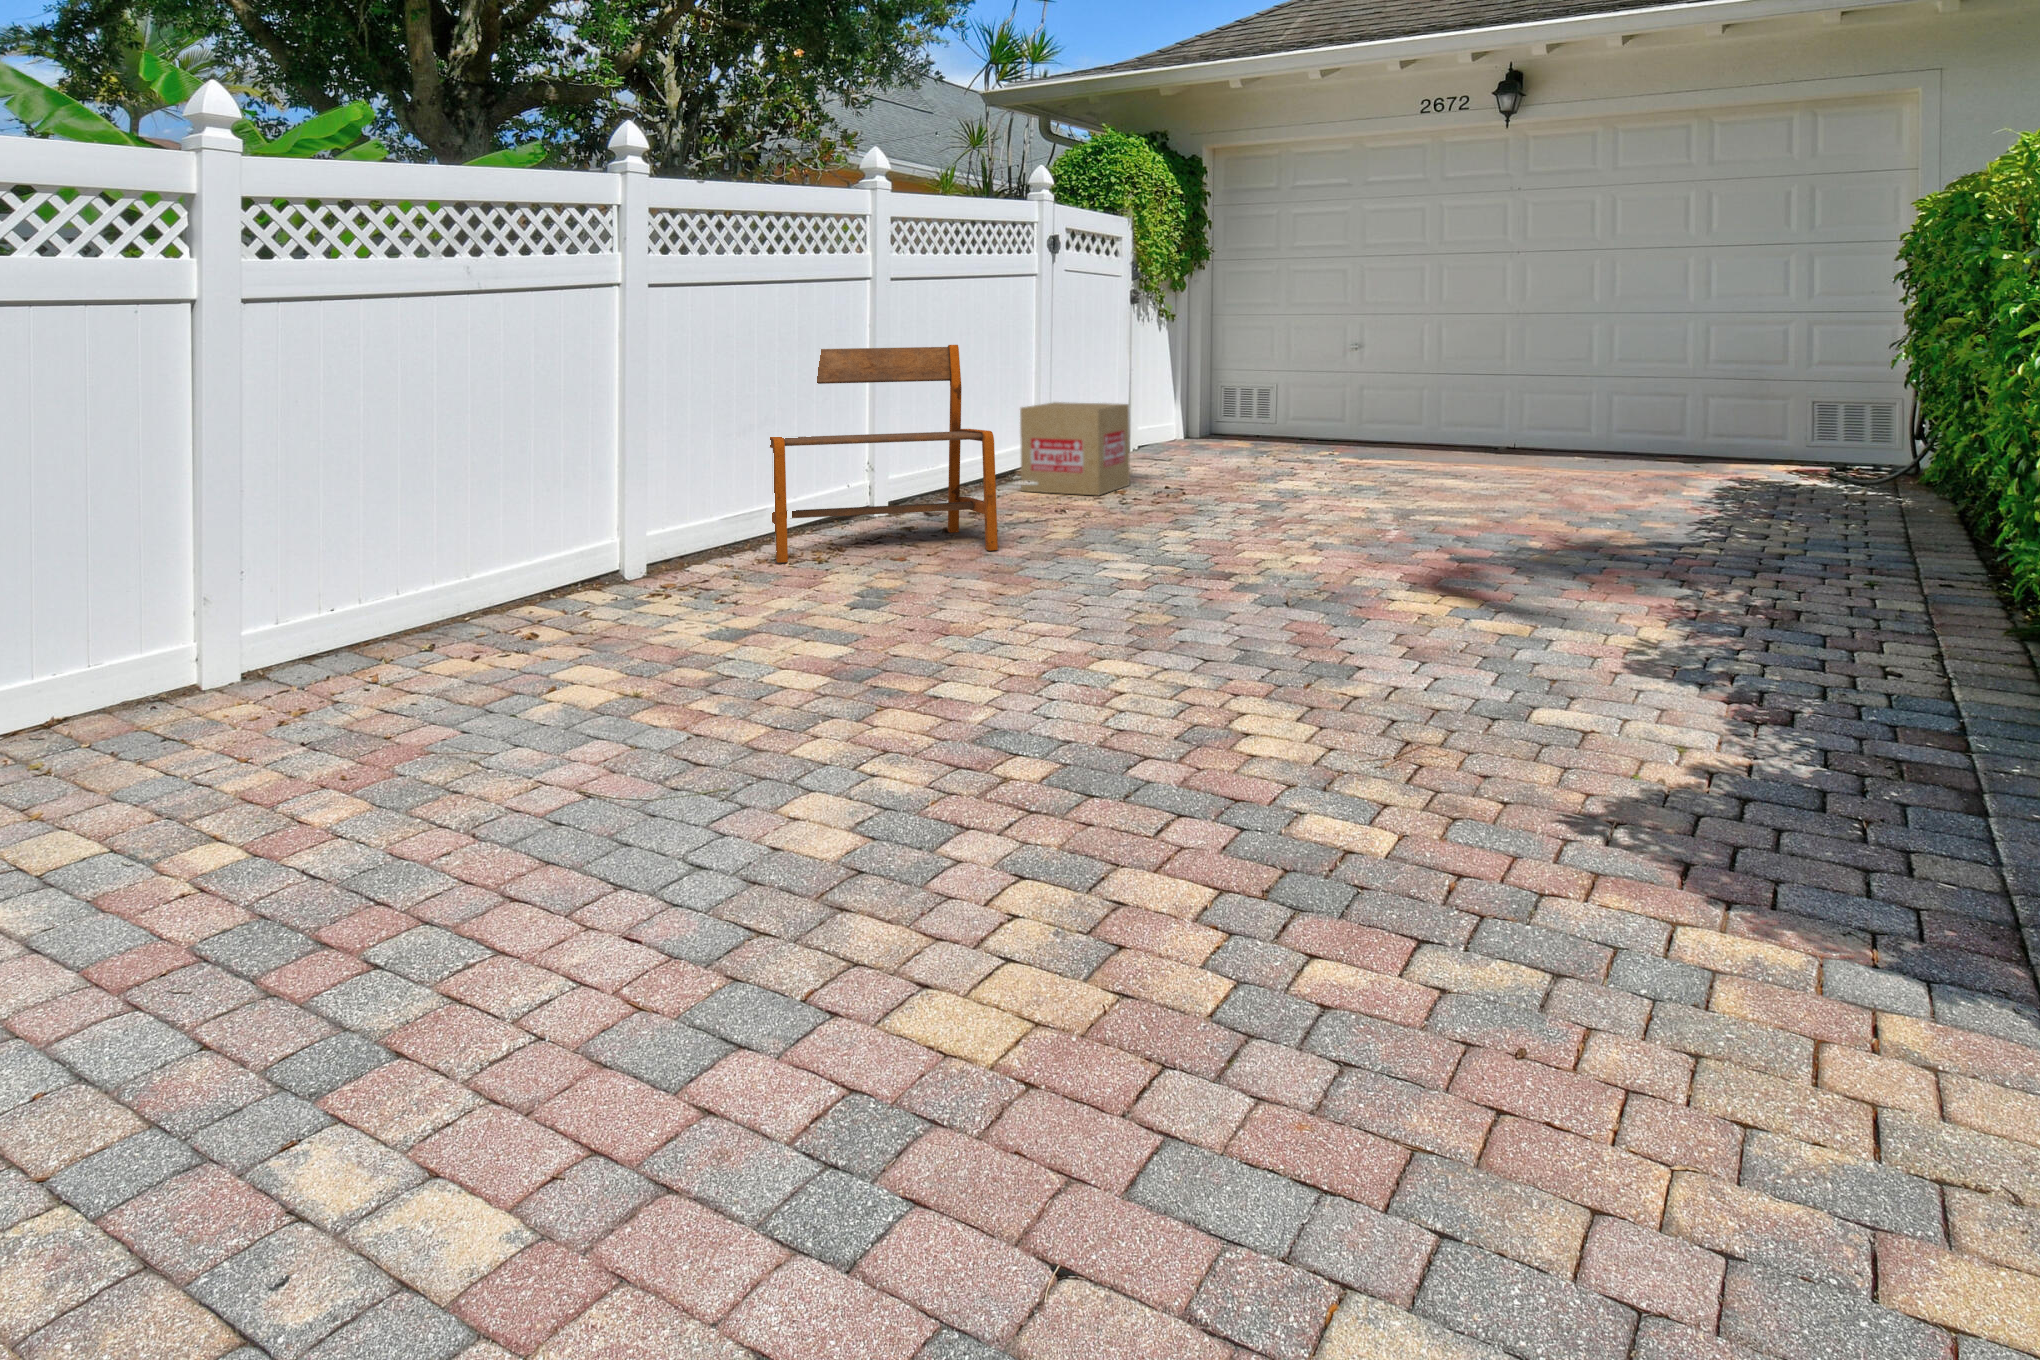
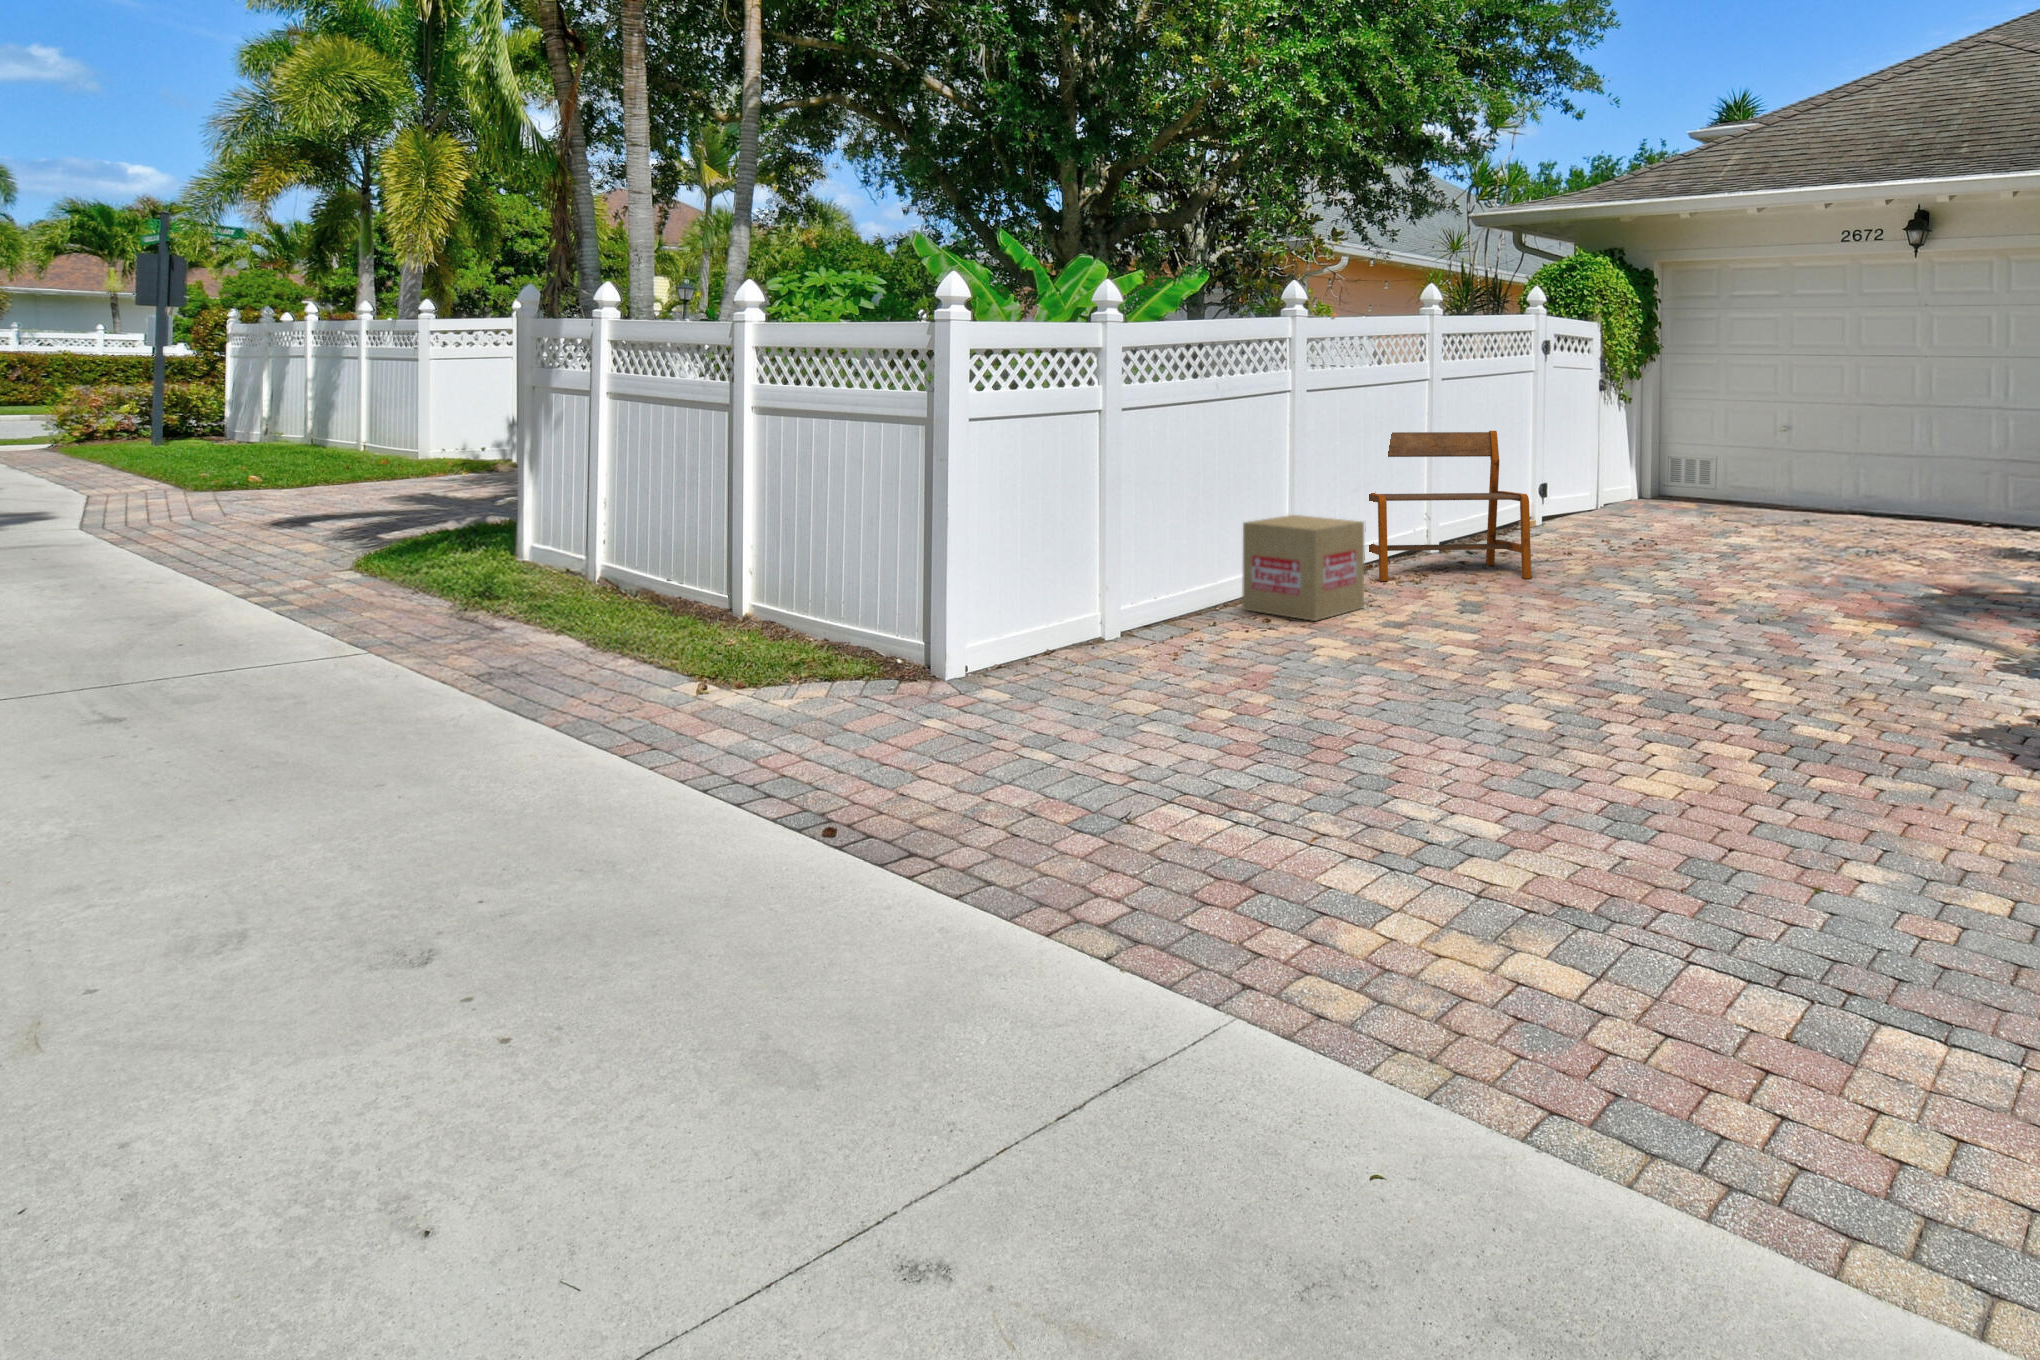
cardboard box: present [1020,402,1130,495] -> present [1242,515,1364,621]

